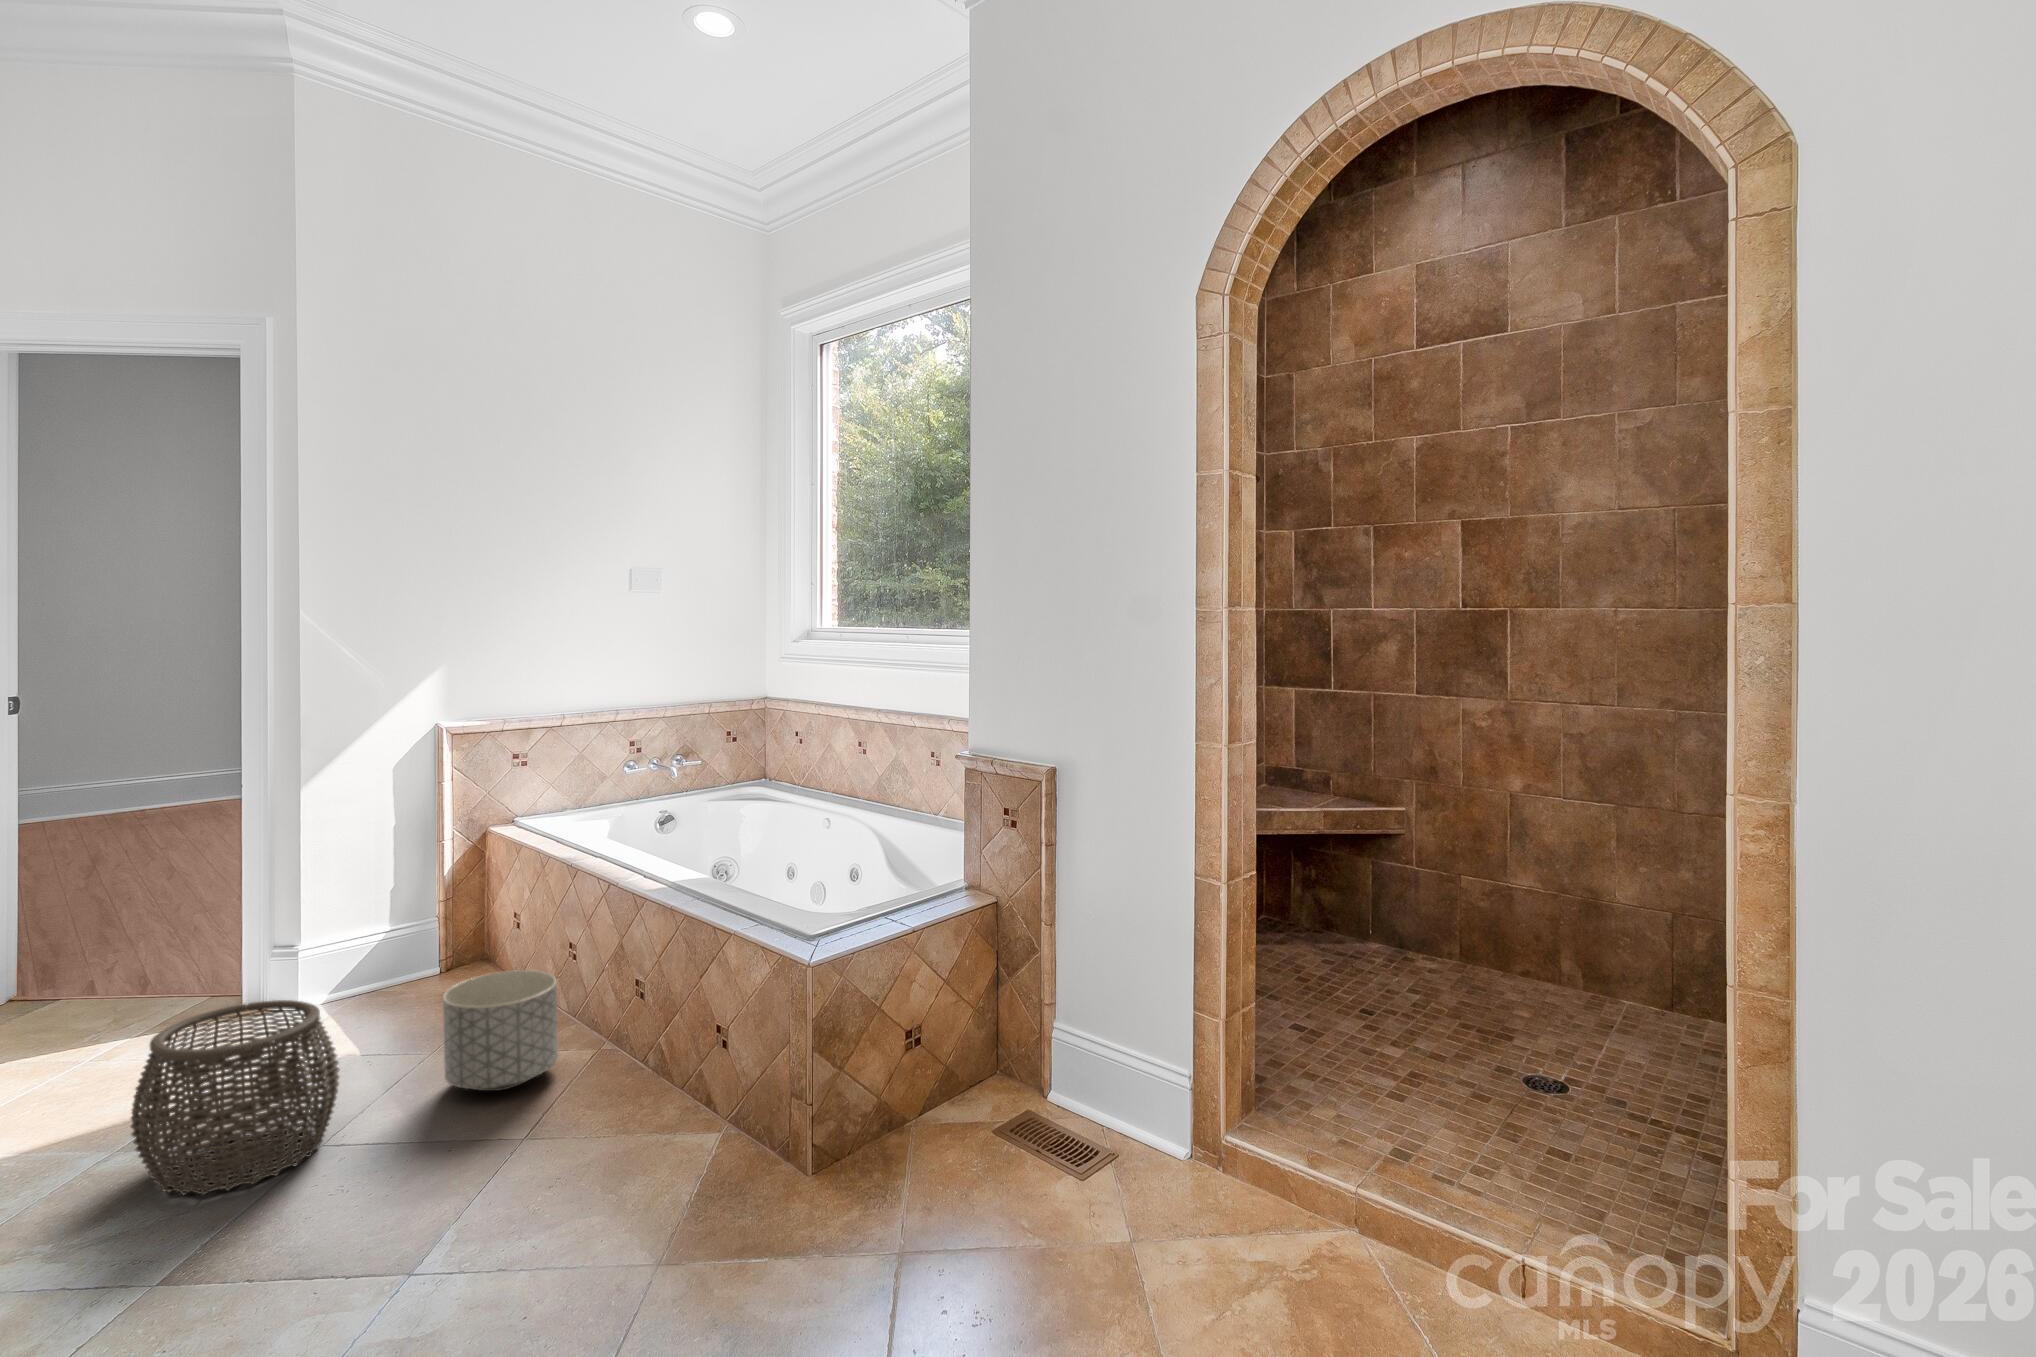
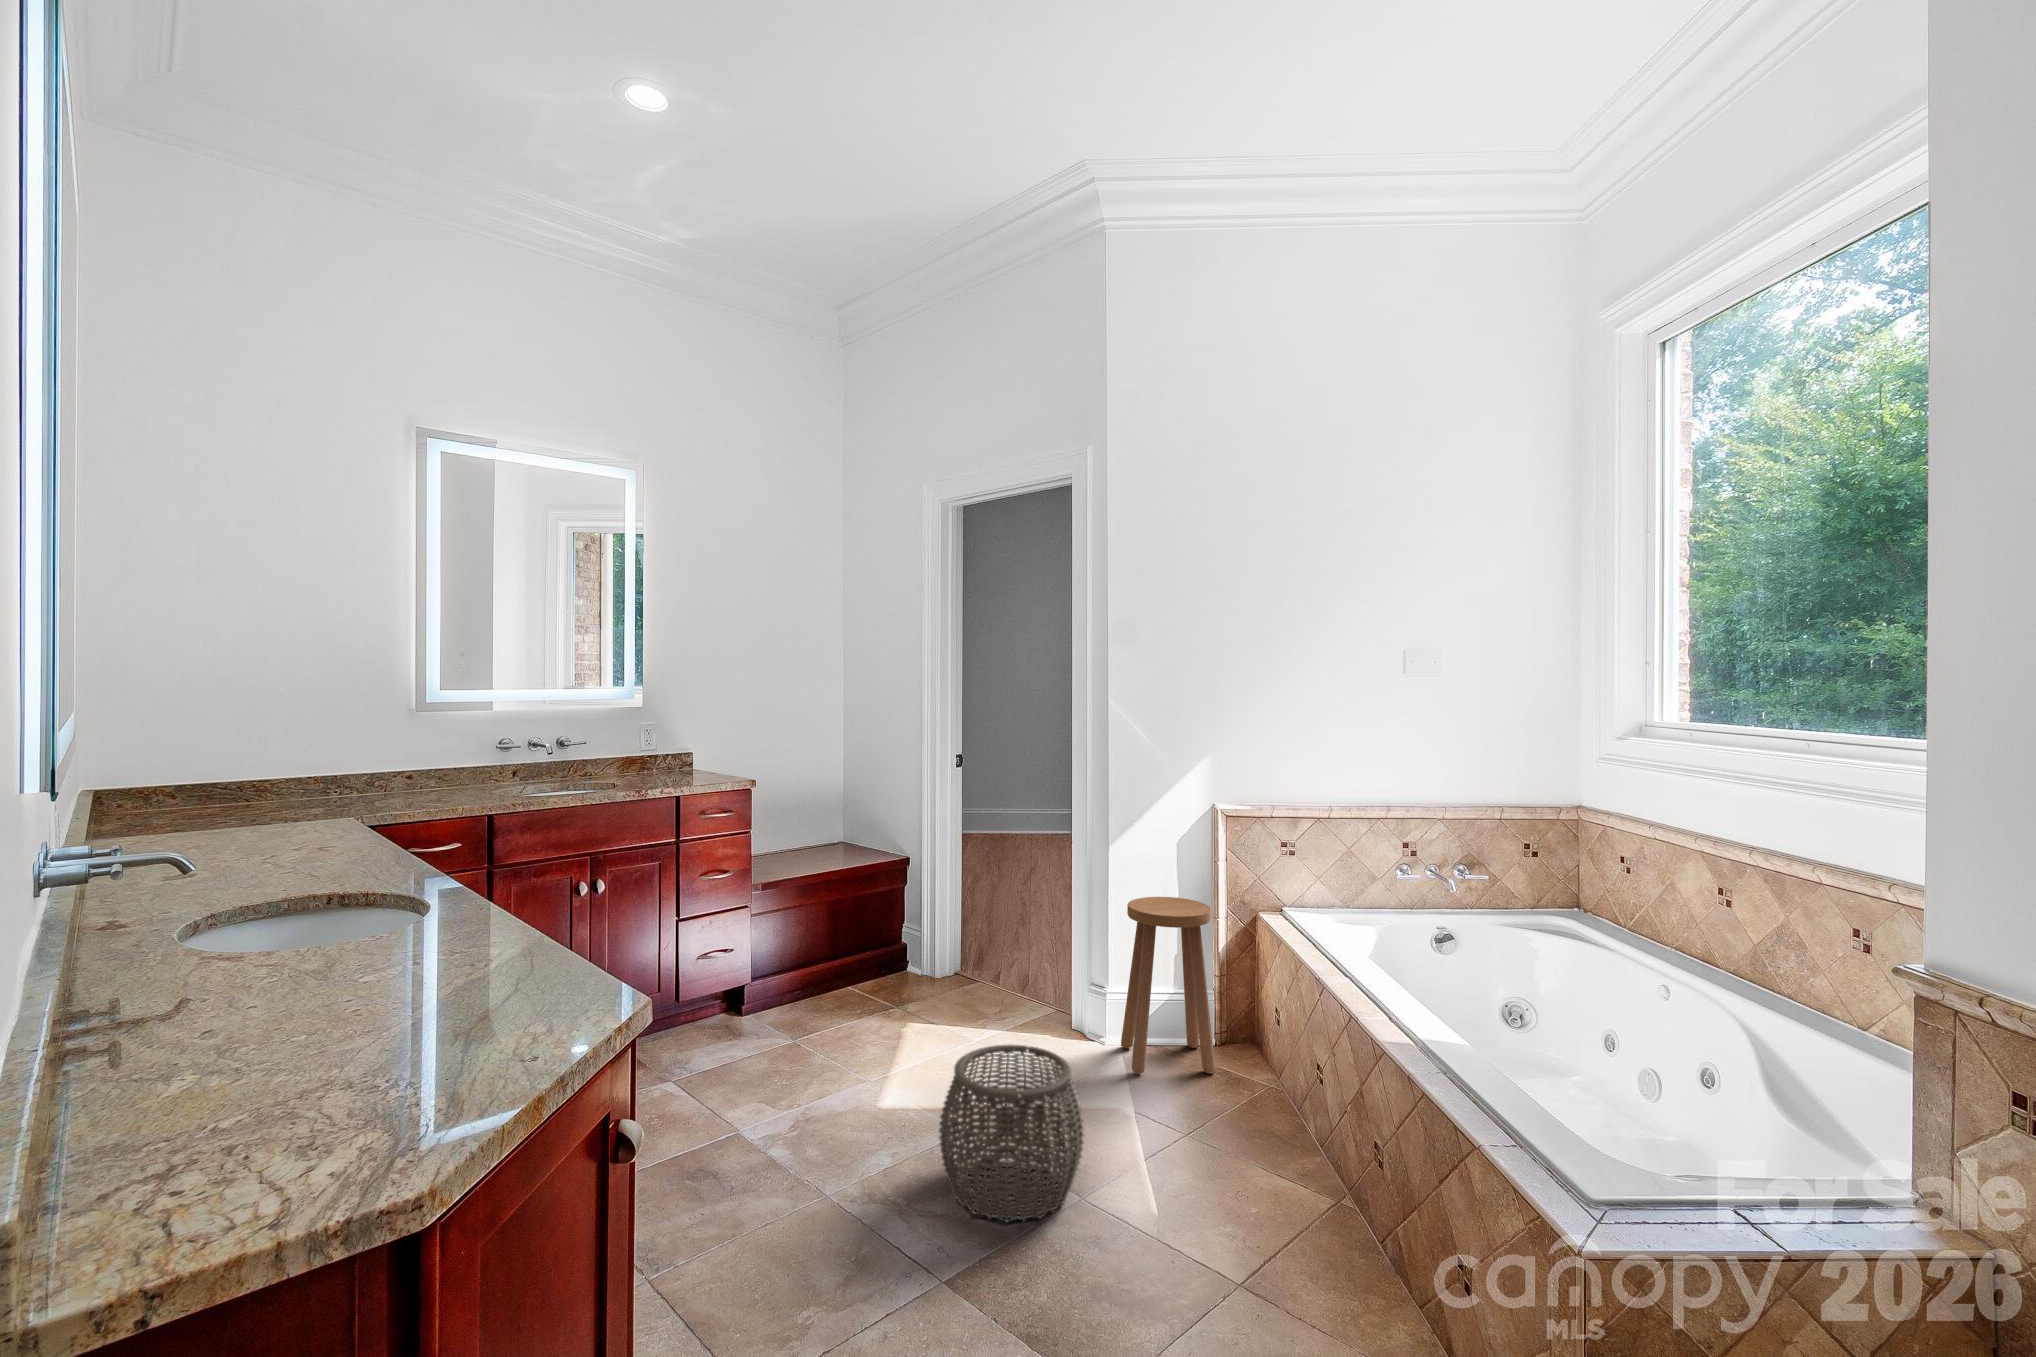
stool: none [328,826,453,1019] -> present [1121,897,1215,1074]
planter: present [443,970,558,1091] -> none [1174,1078,1283,1217]

